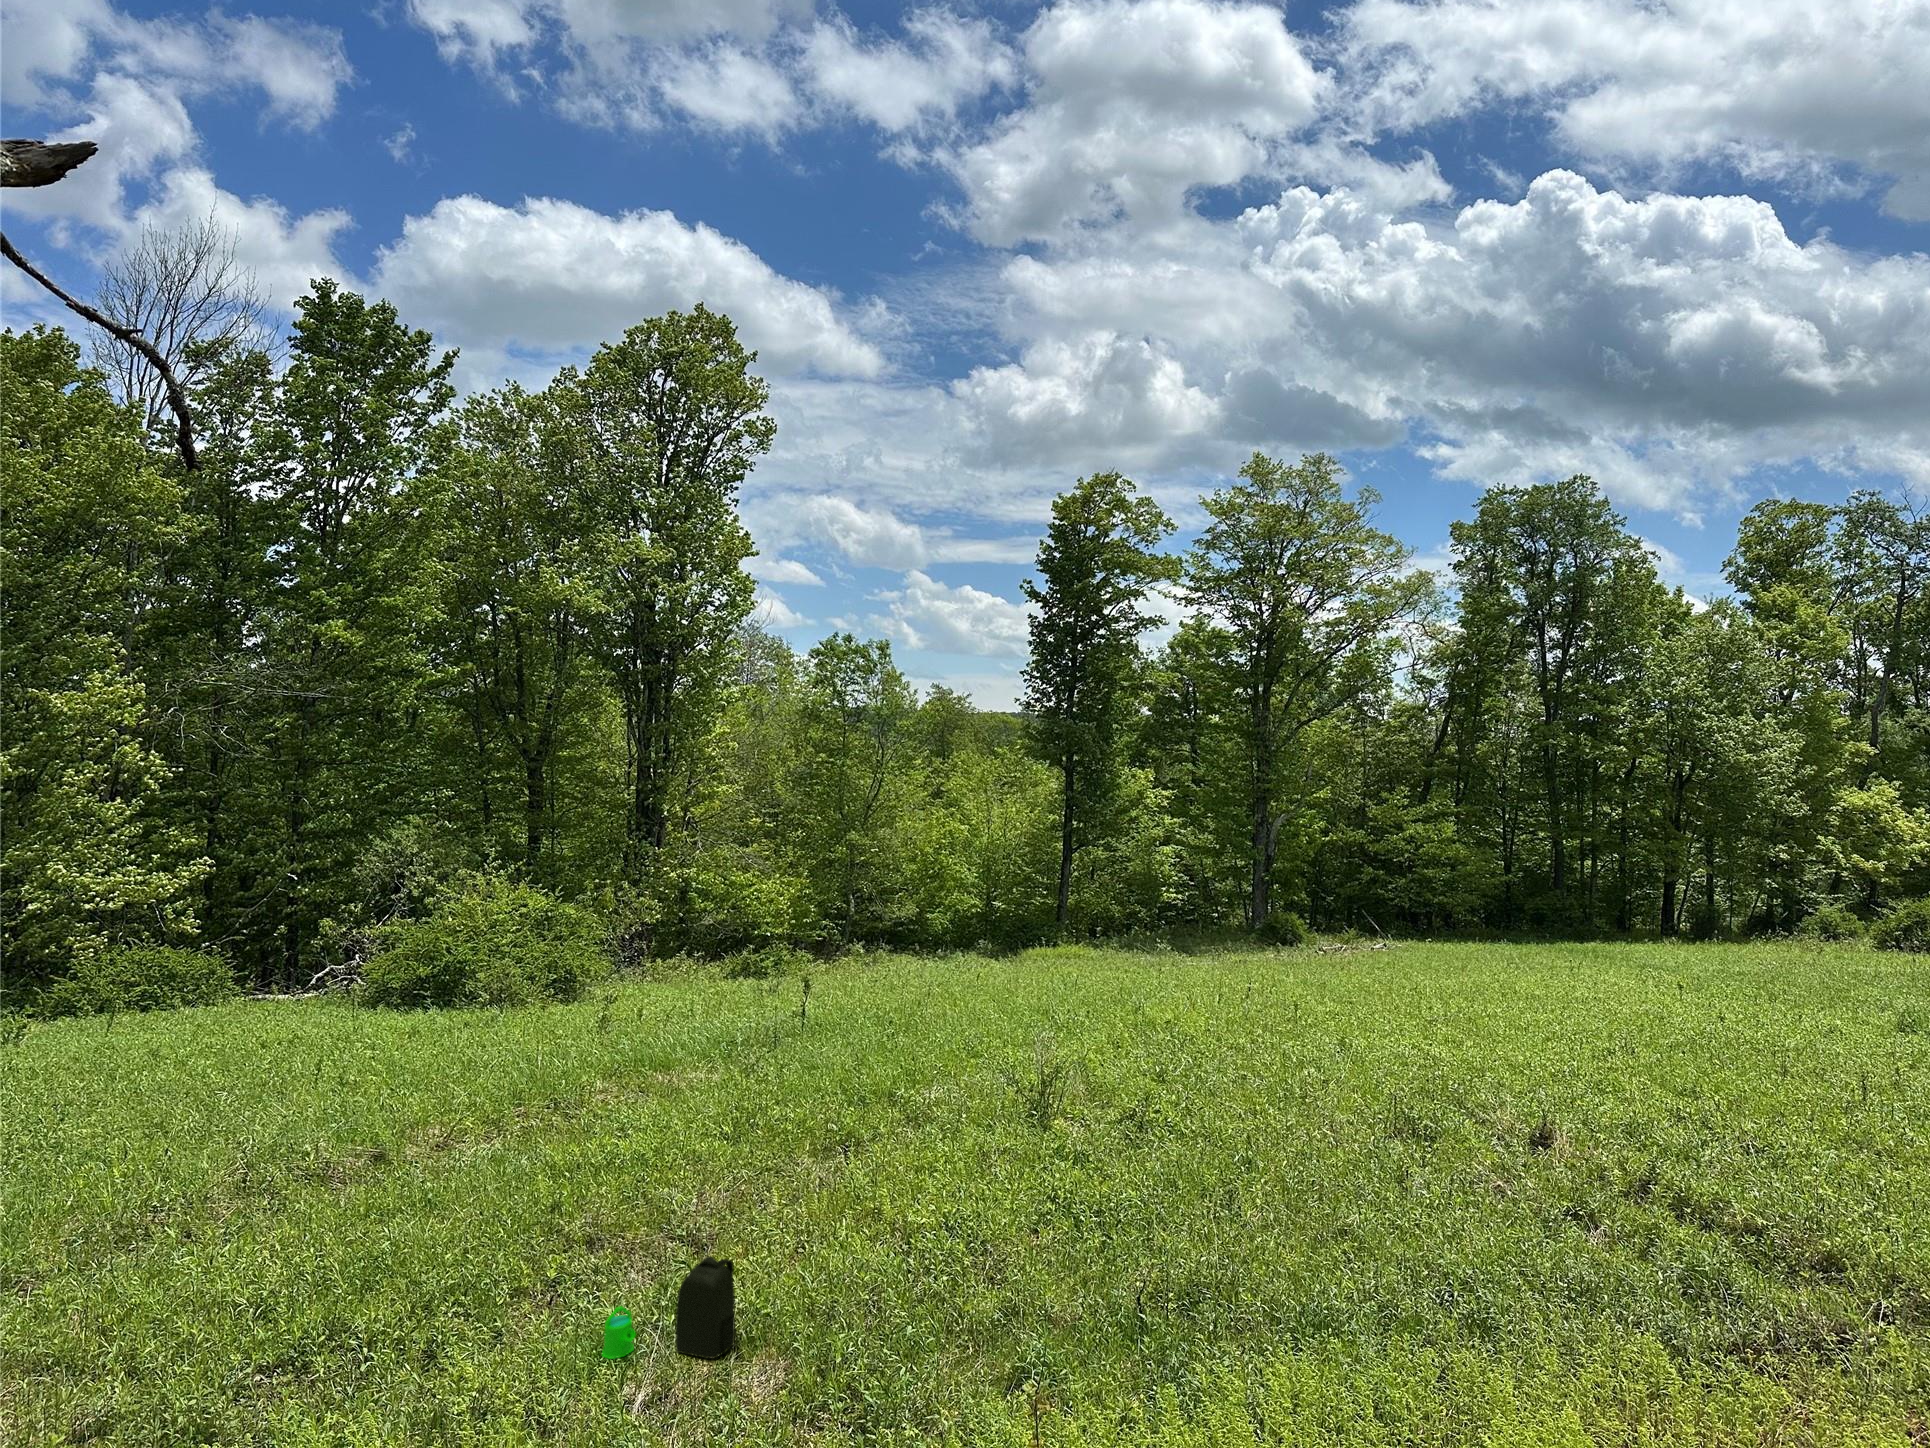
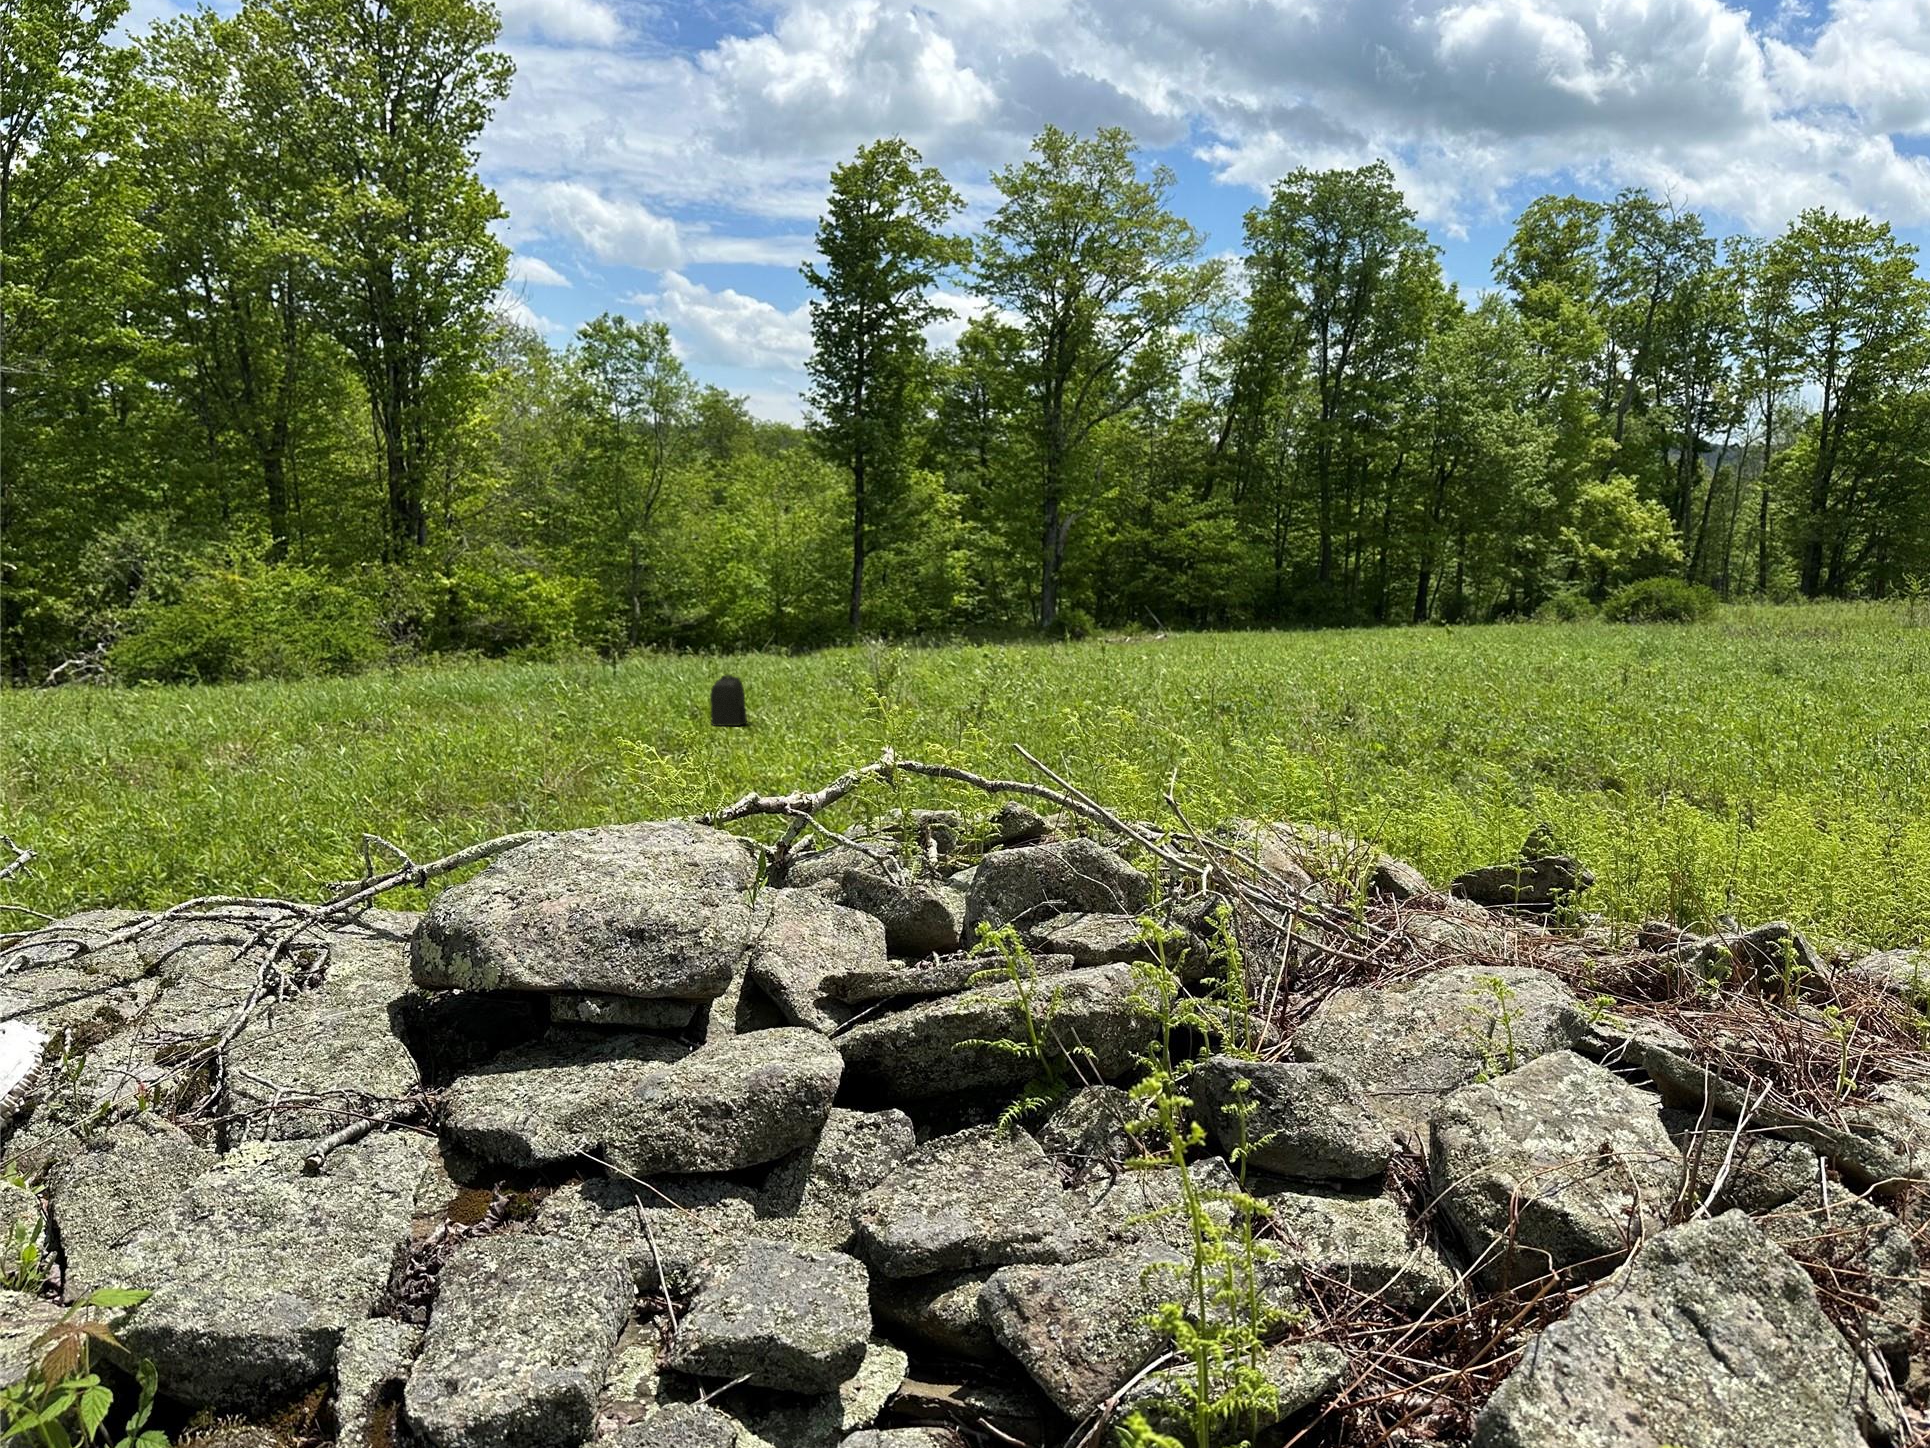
watering can: present [602,1306,636,1359] -> none [665,701,690,728]

